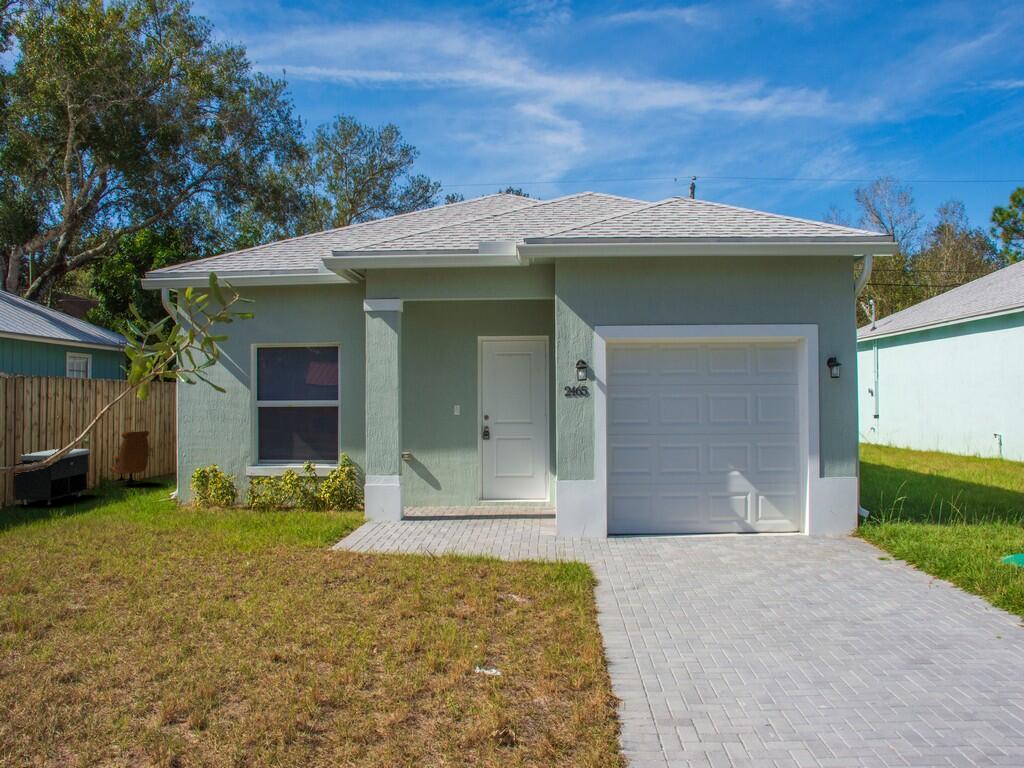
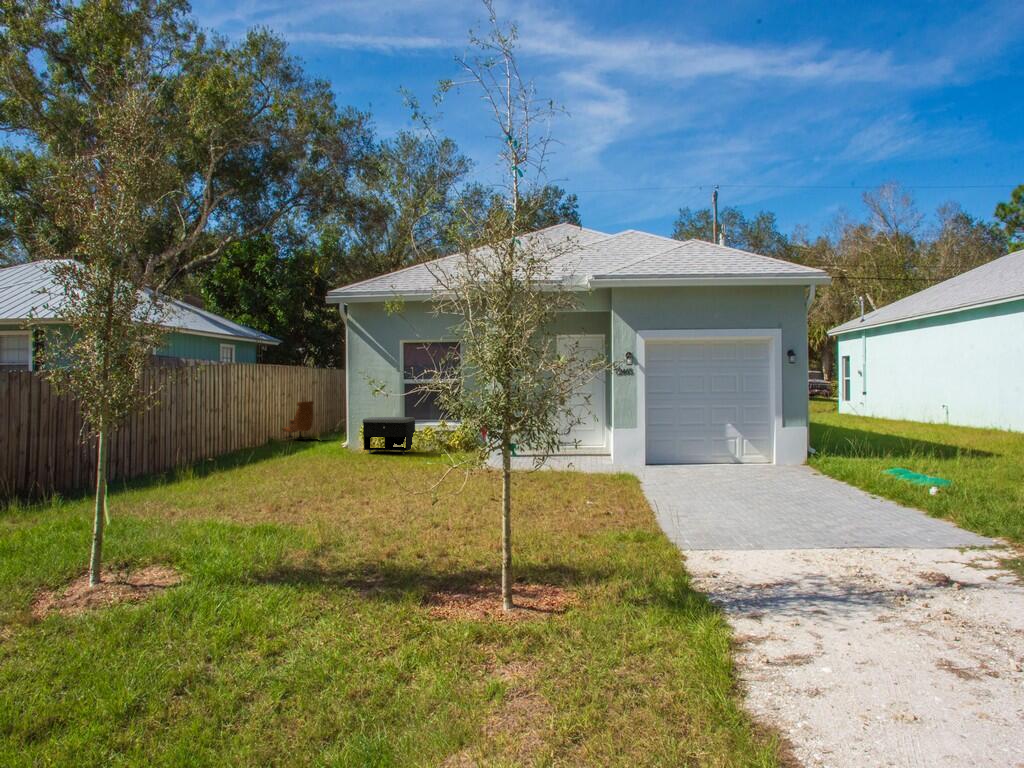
storage bench: present [14,449,90,505] -> present [363,417,415,454]

